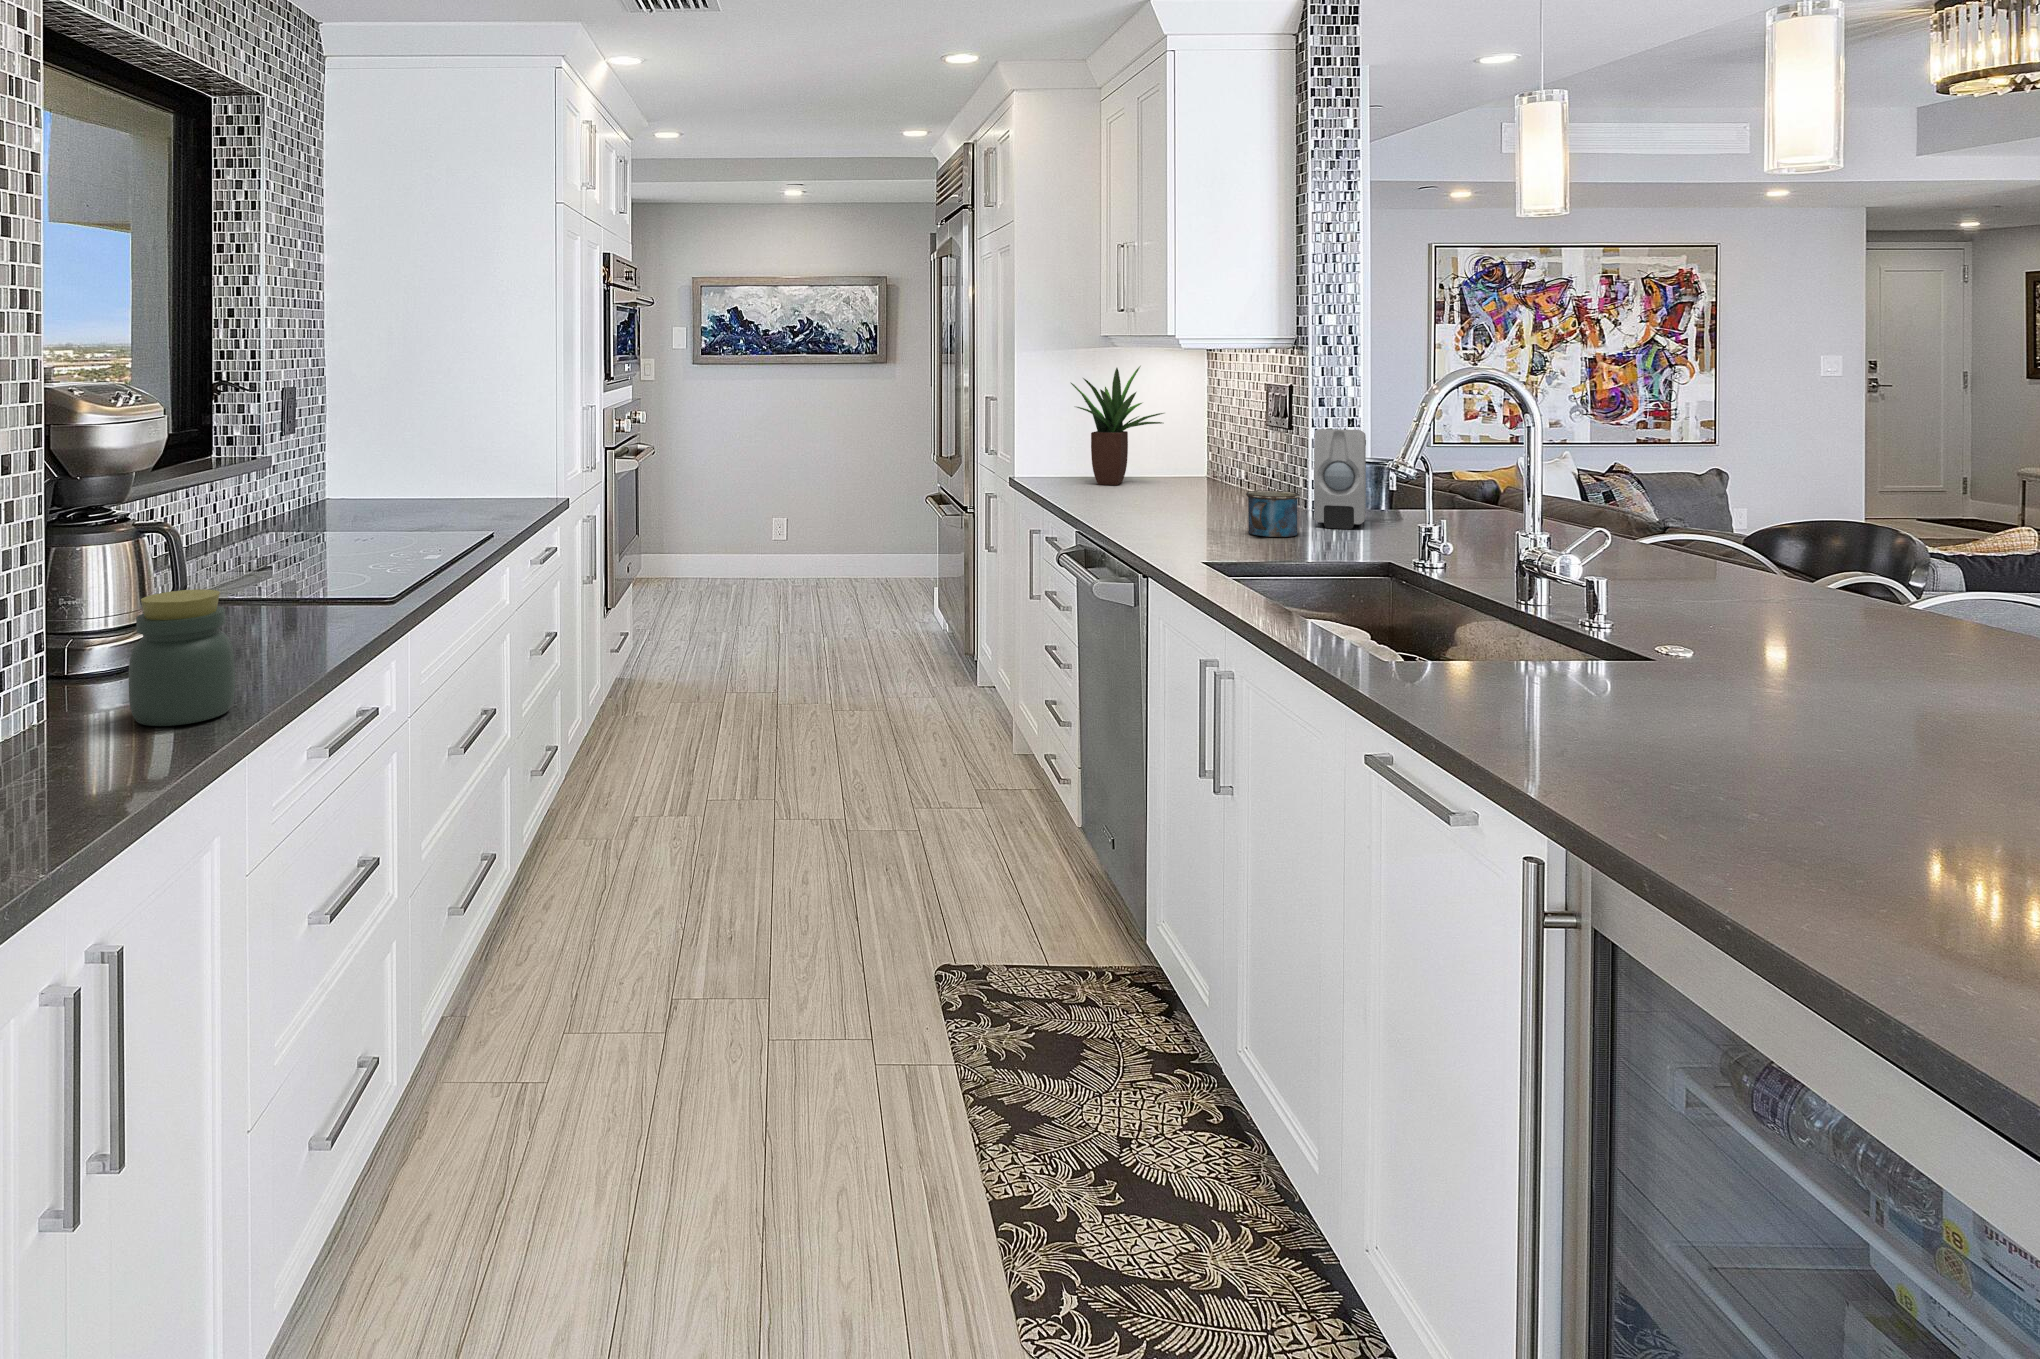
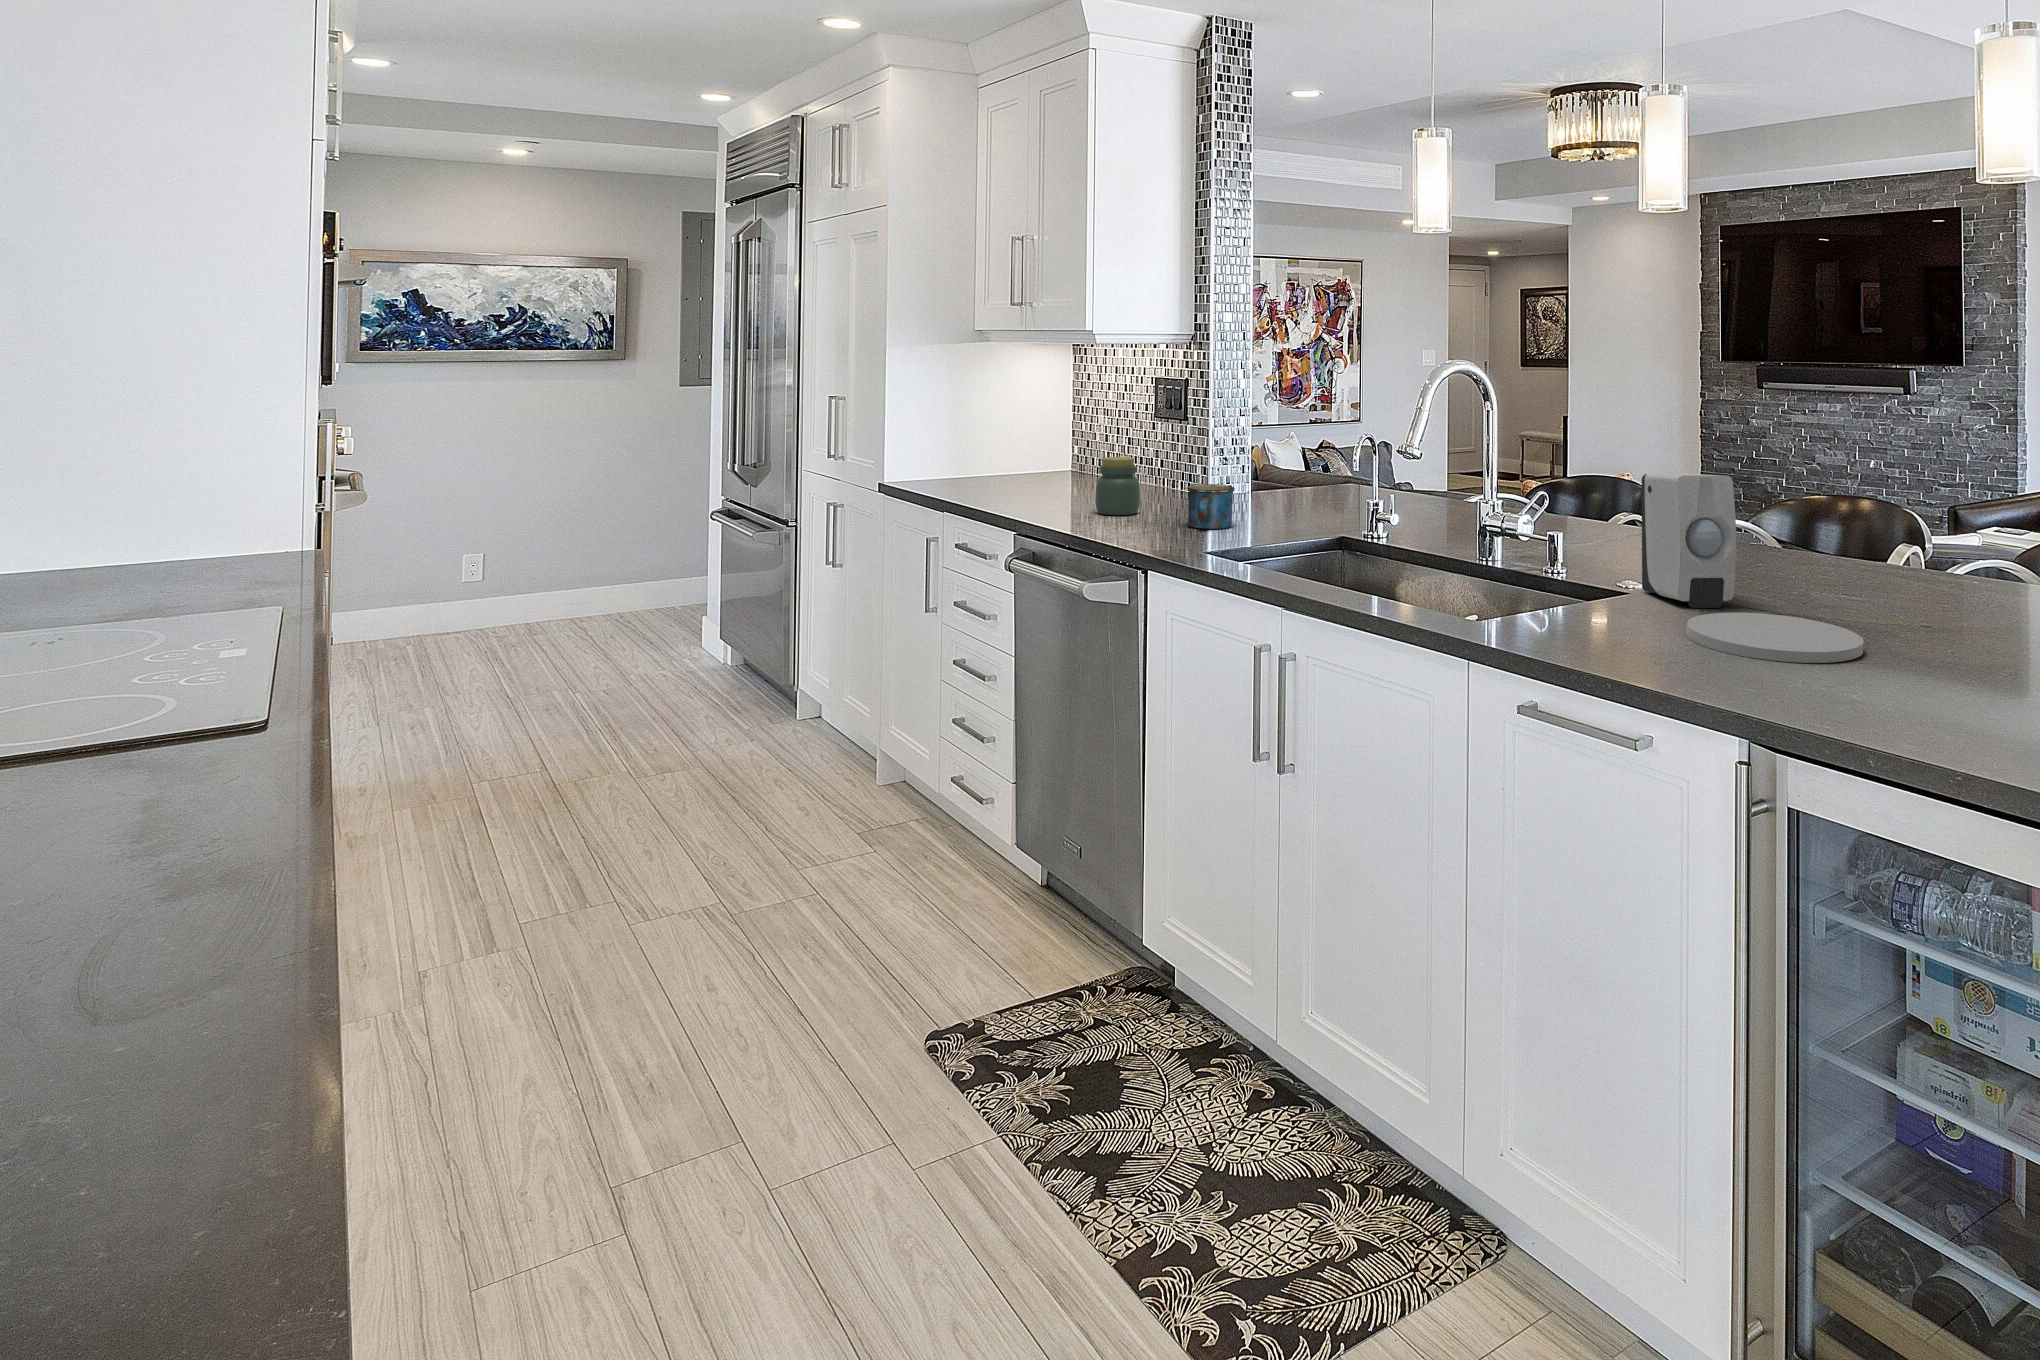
potted plant: present [1071,367,1164,485] -> none [941,357,1044,481]
soap dispenser: present [1314,429,1366,529] -> present [1642,474,1736,608]
jar: present [129,589,235,726] -> present [1096,457,1140,515]
plate: none [1691,666,1979,743] -> present [1687,613,1864,663]

